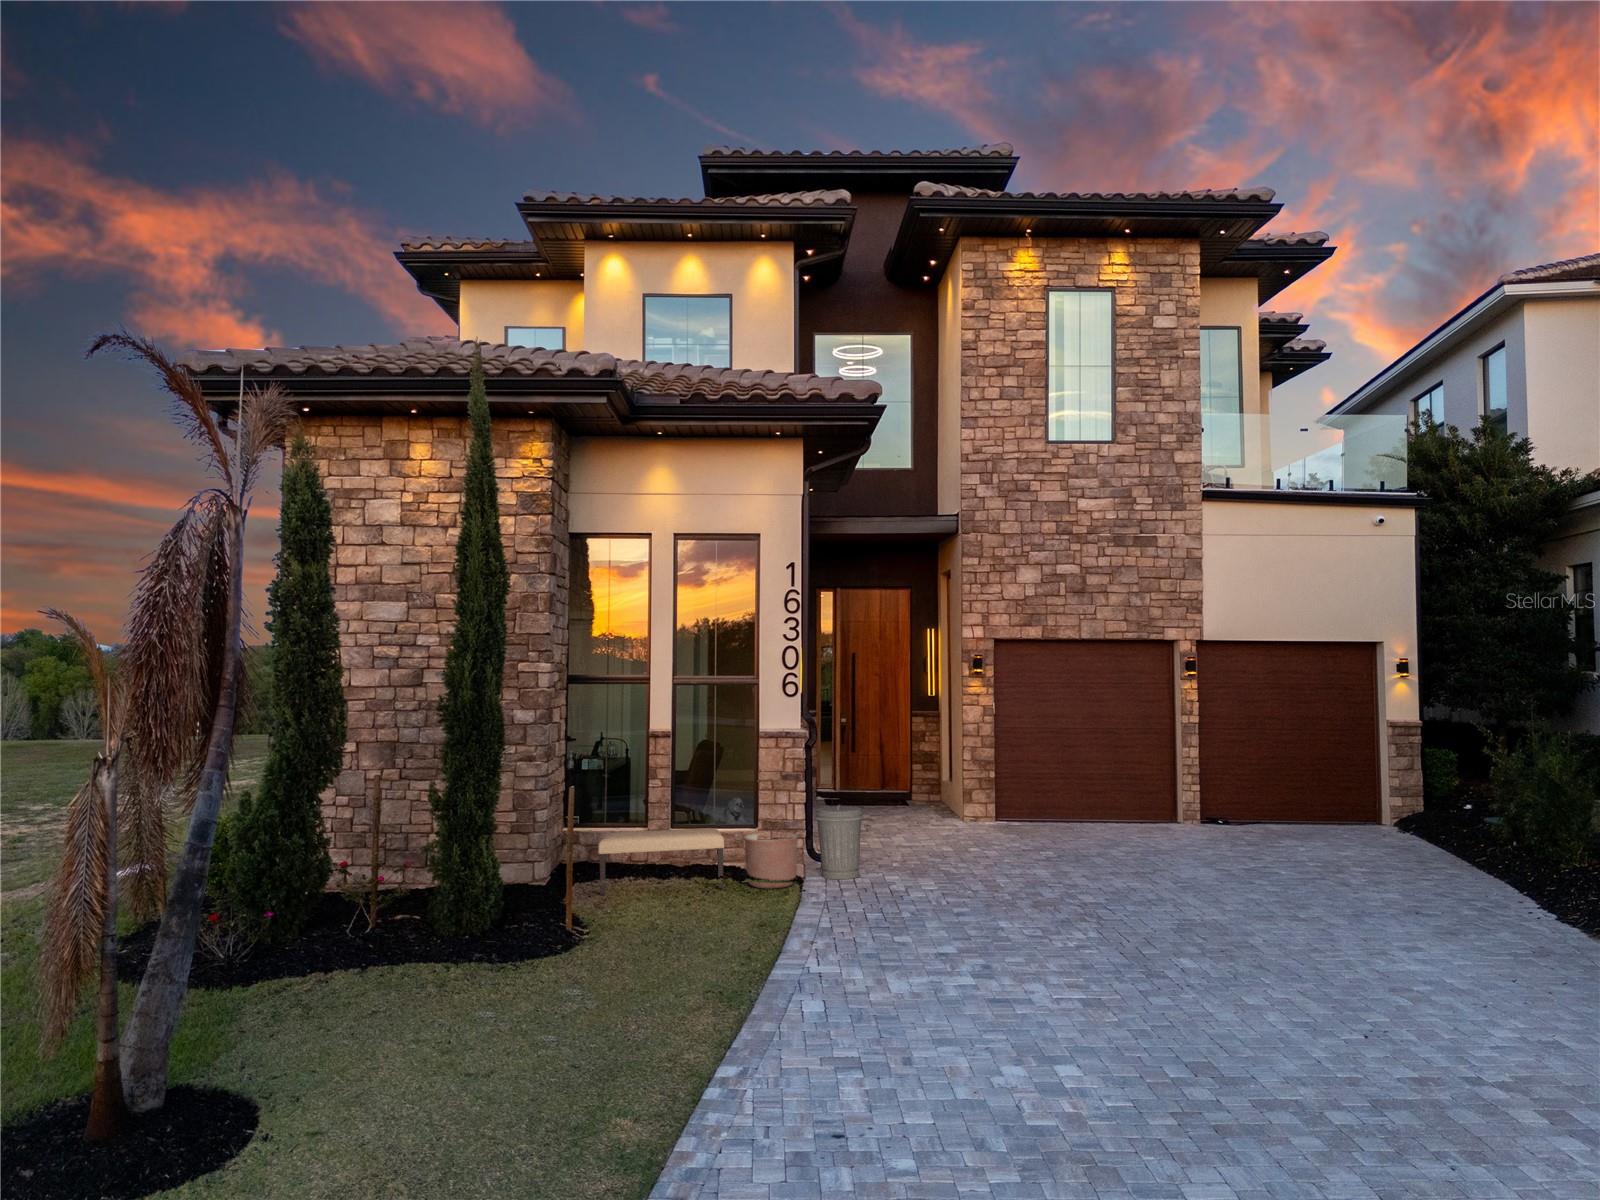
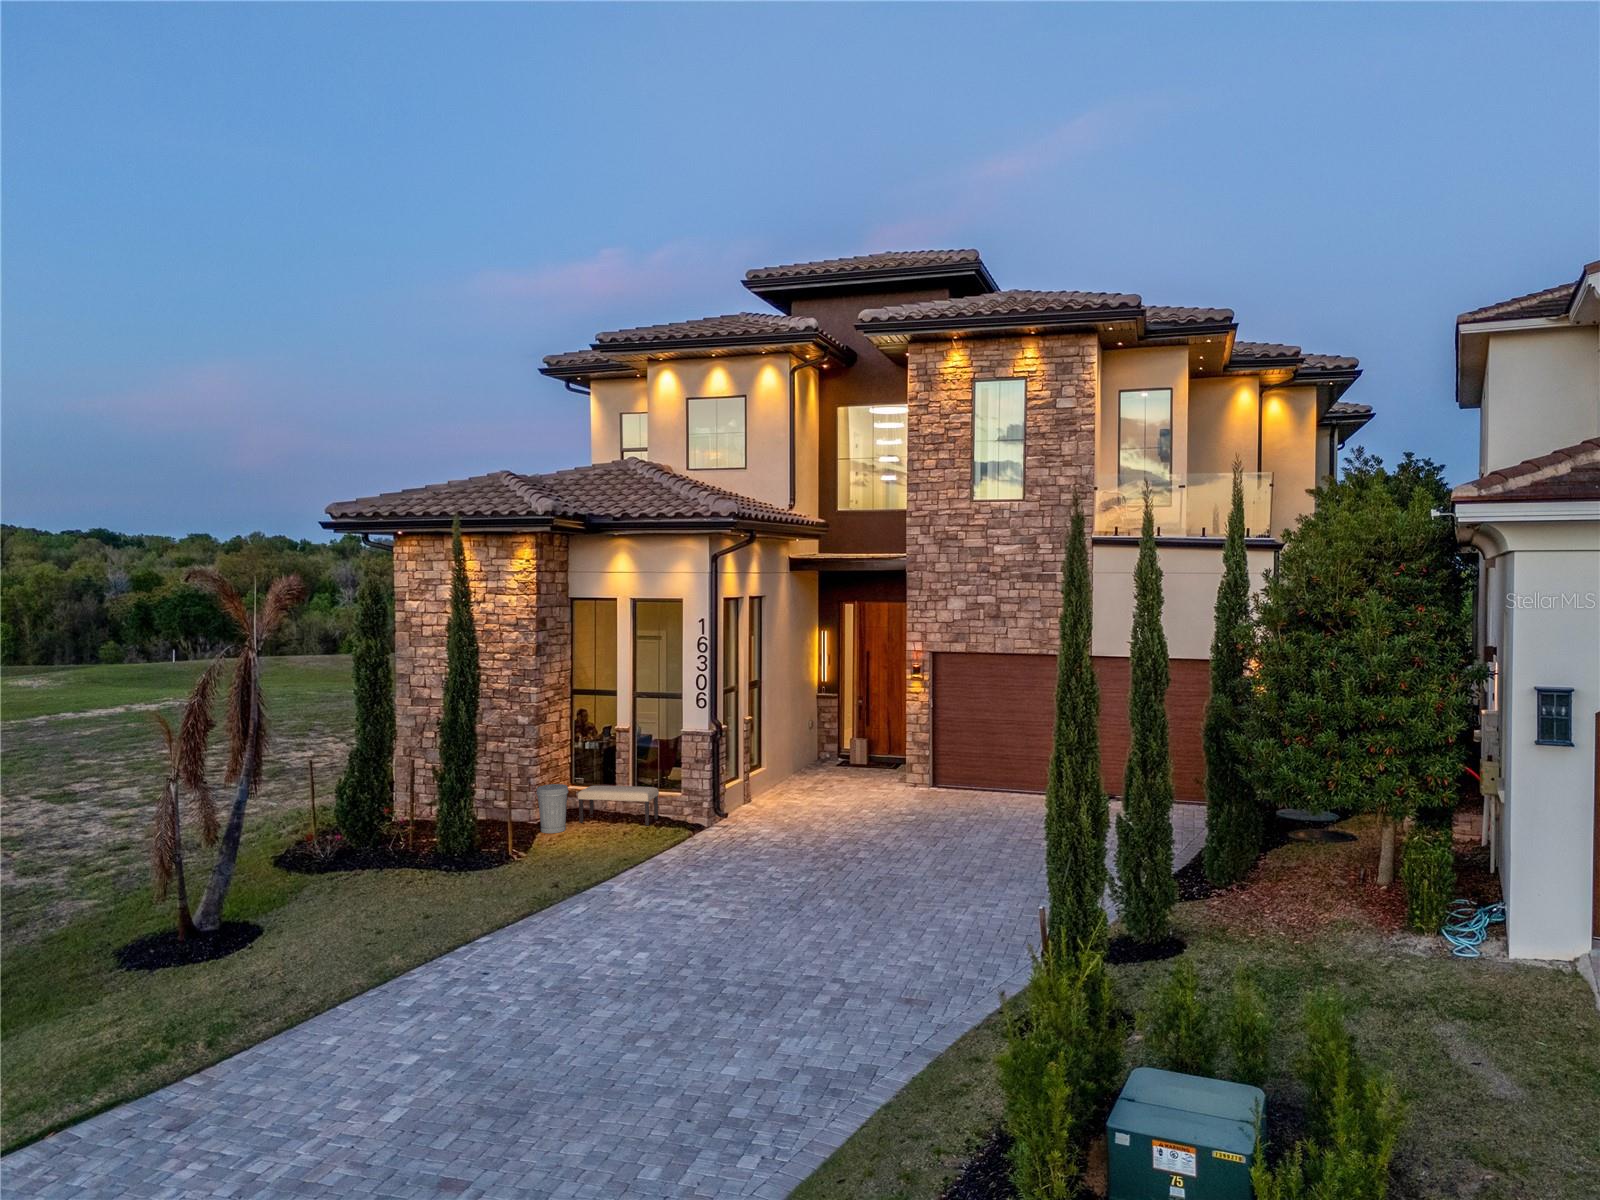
trash can: present [815,805,863,879] -> present [536,784,568,833]
planter: present [745,834,798,888] -> none [662,793,695,829]

